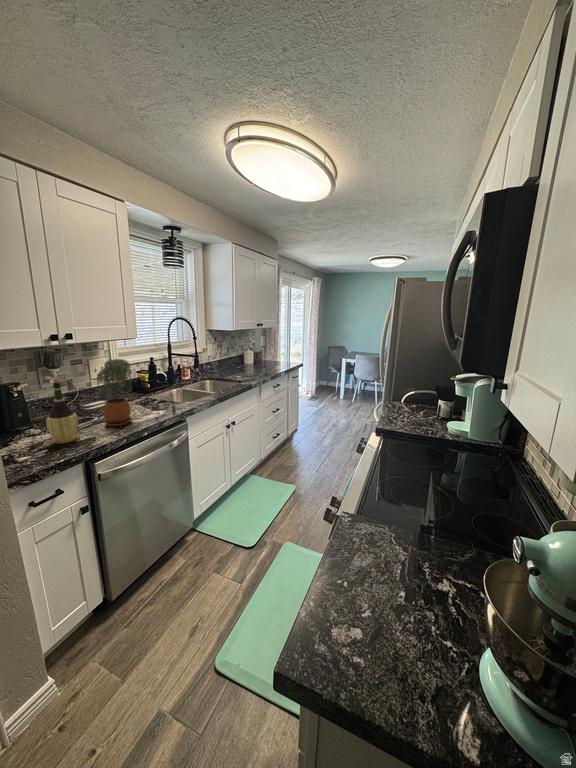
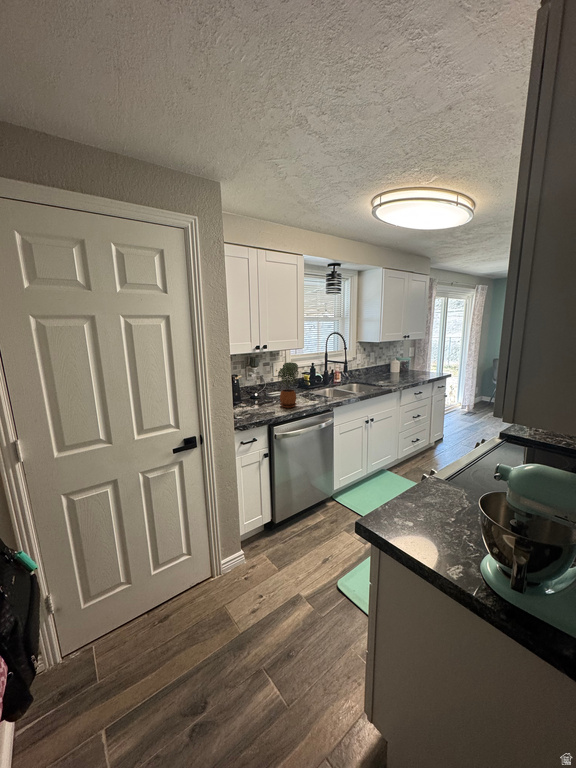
wine bottle: present [46,378,78,444] -> none [250,372,266,413]

